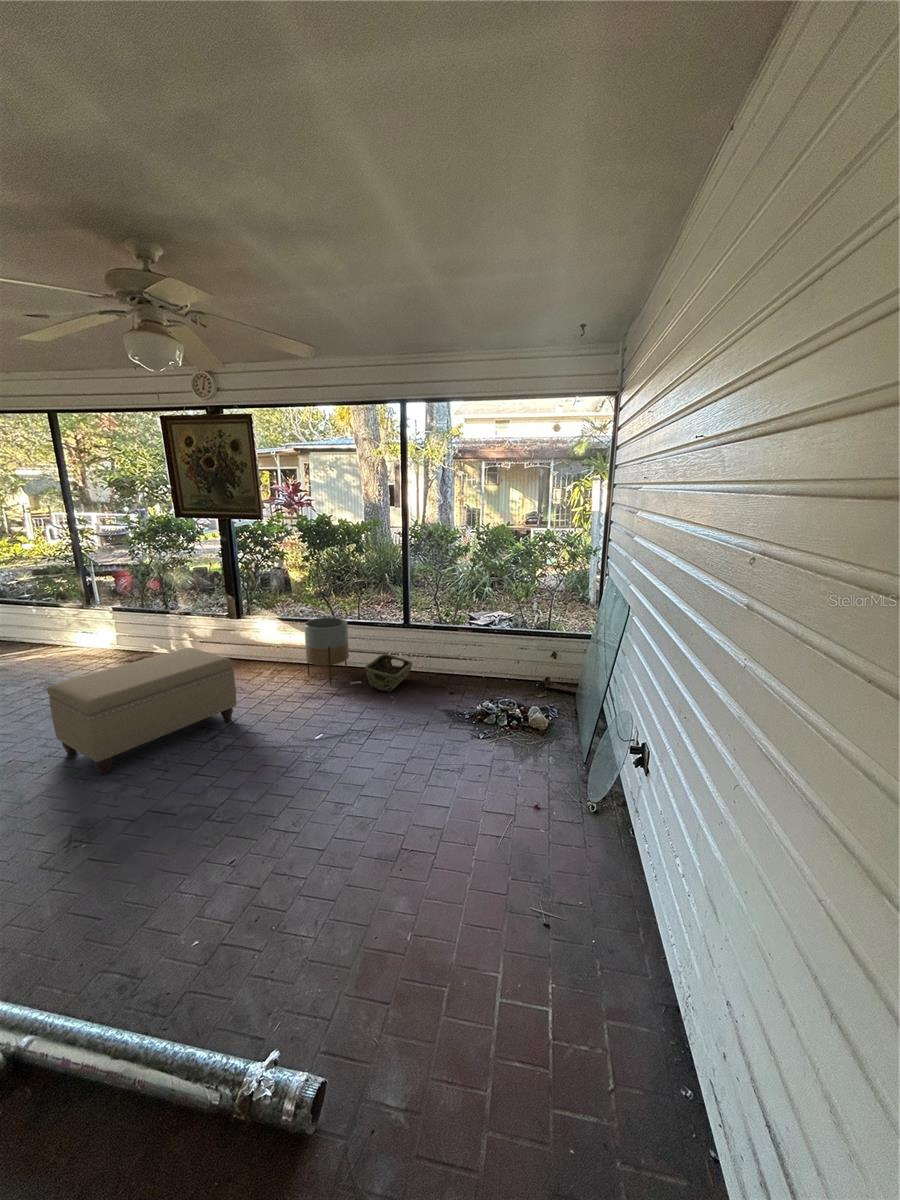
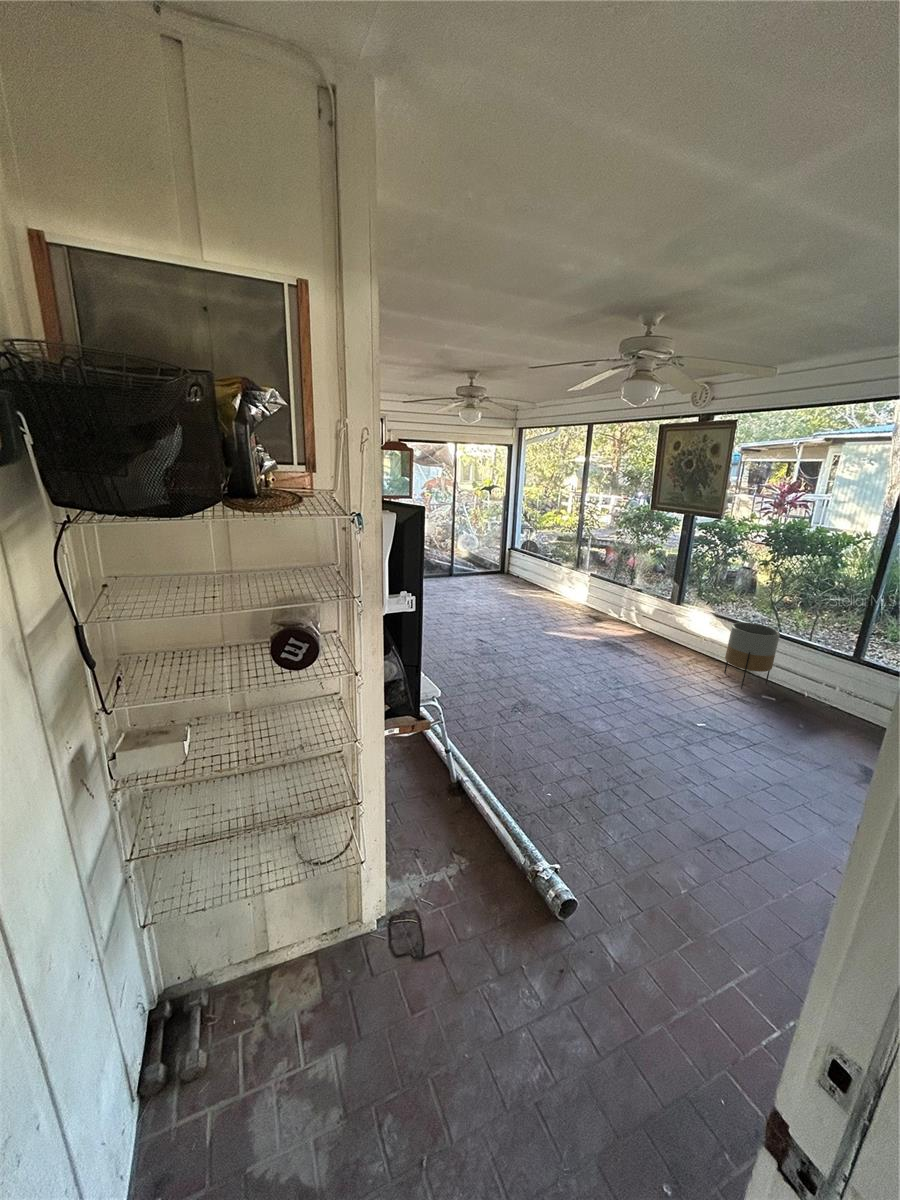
ottoman: present [47,648,236,775] -> none [528,613,652,682]
woven basket: present [365,654,413,692] -> none [781,680,848,718]

